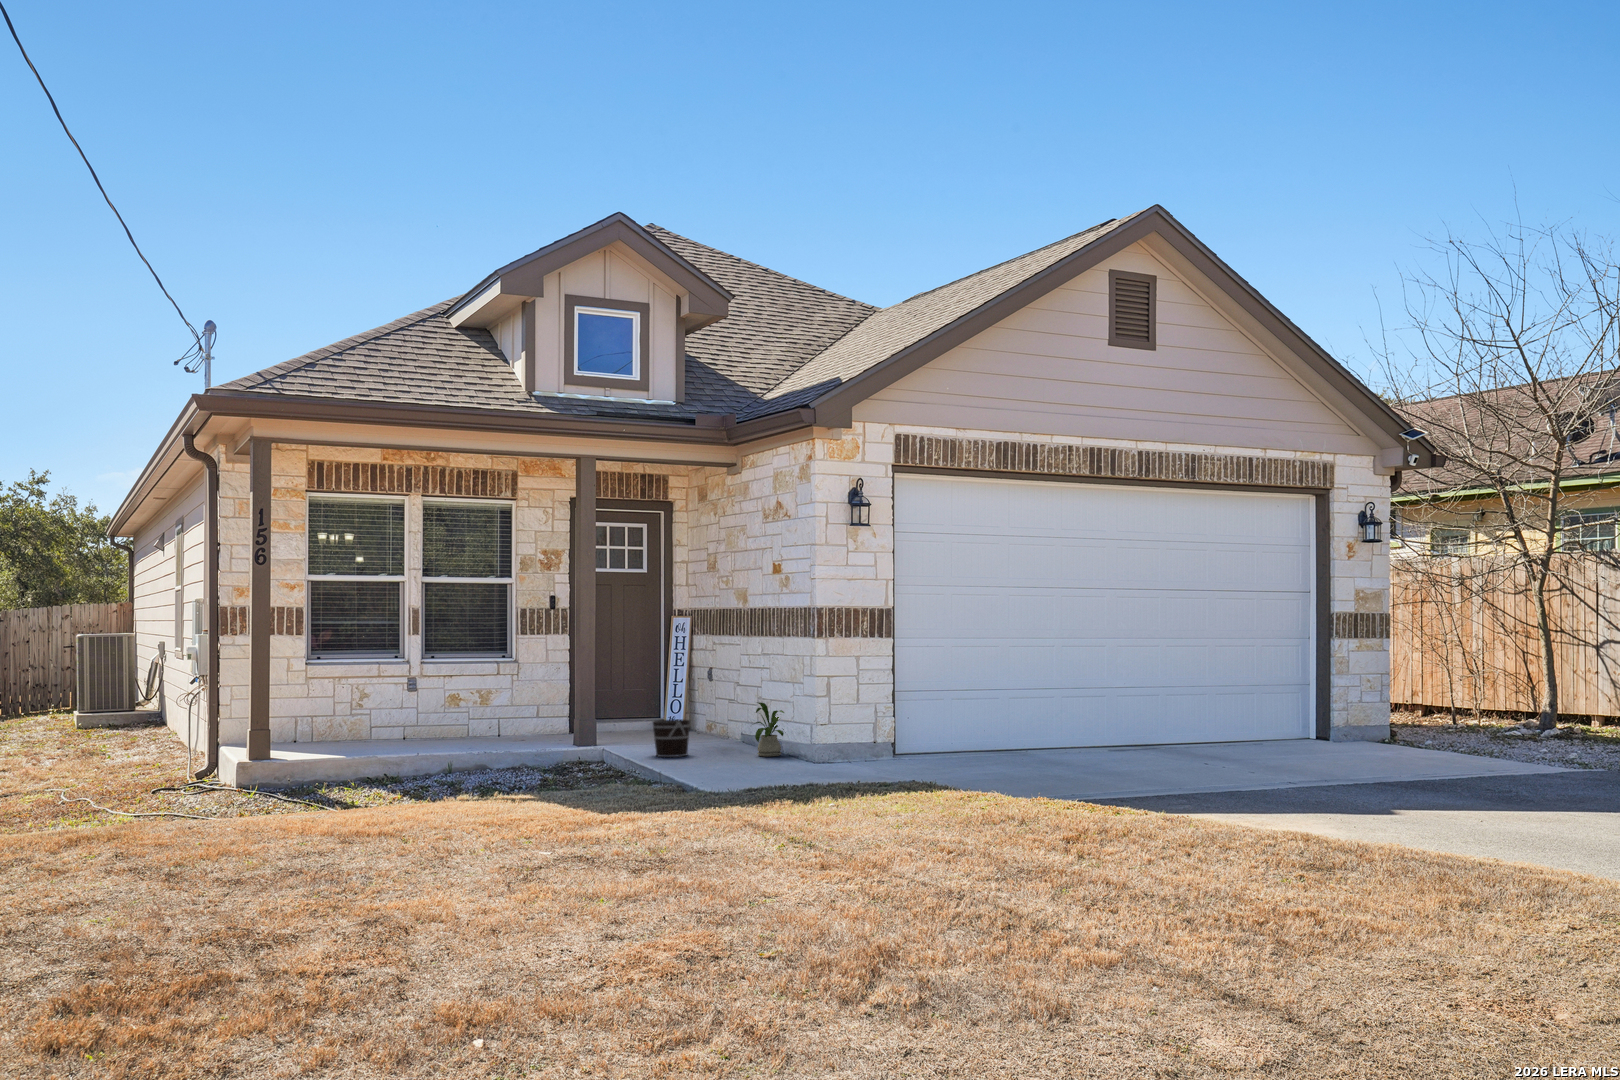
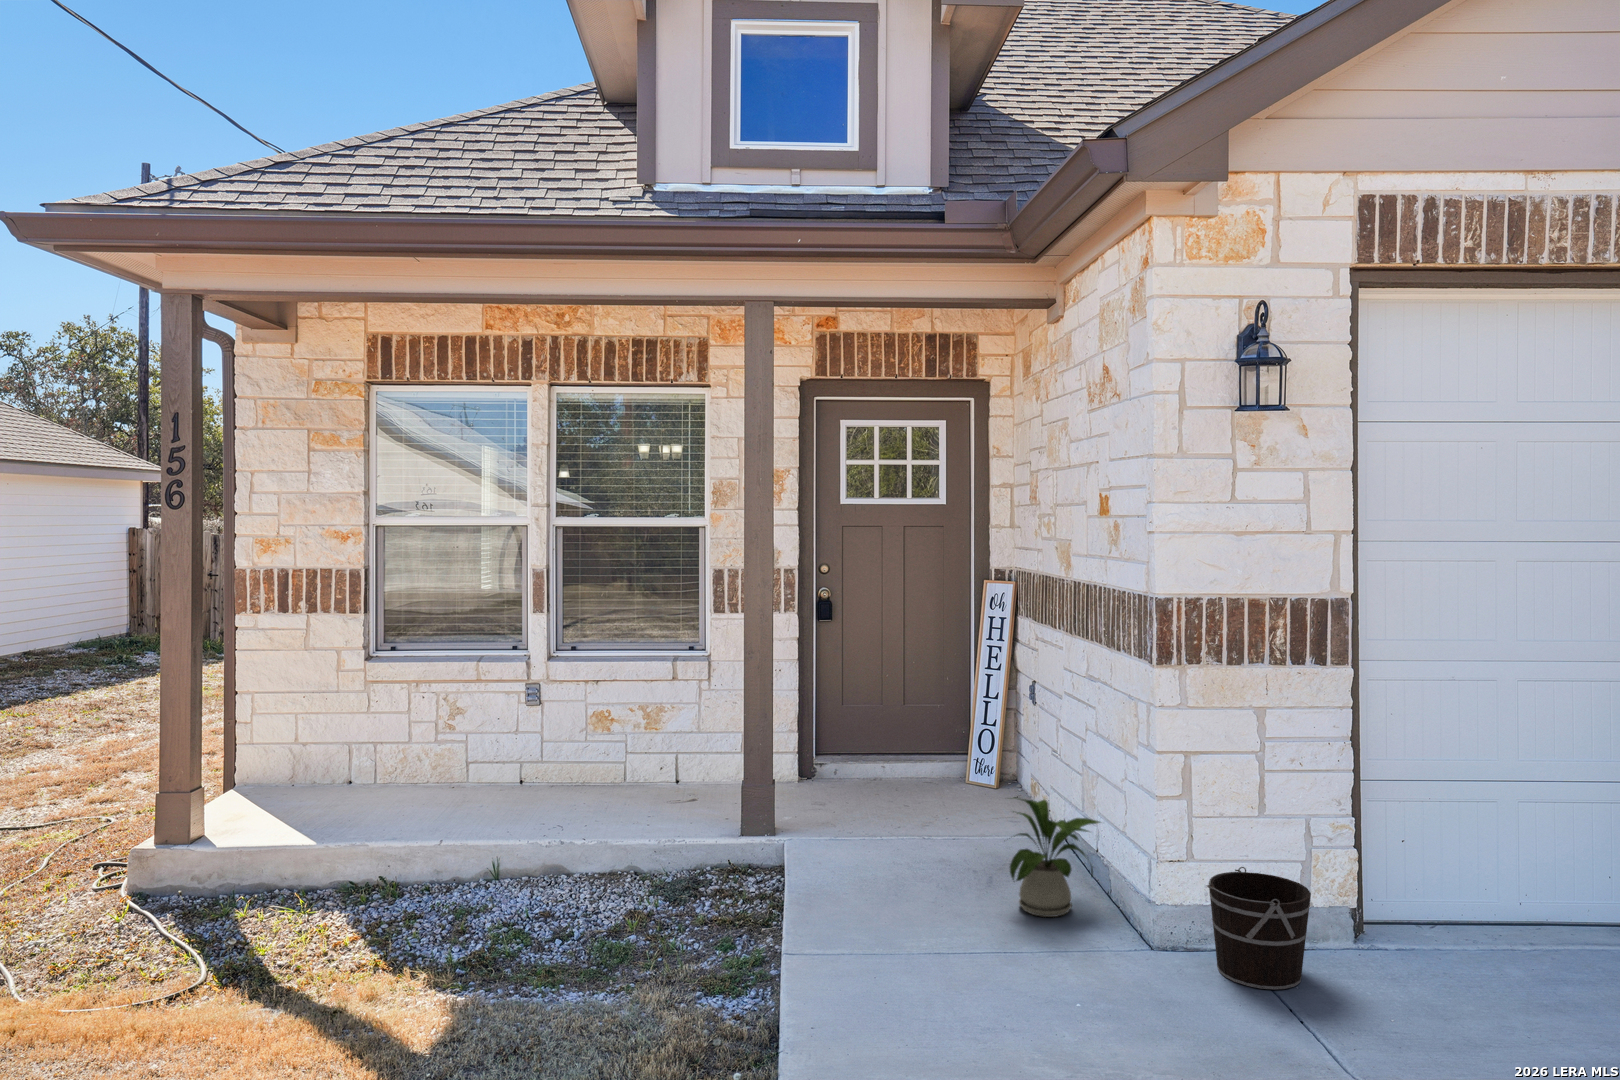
bucket: present [652,719,690,757] -> present [1207,867,1311,989]

